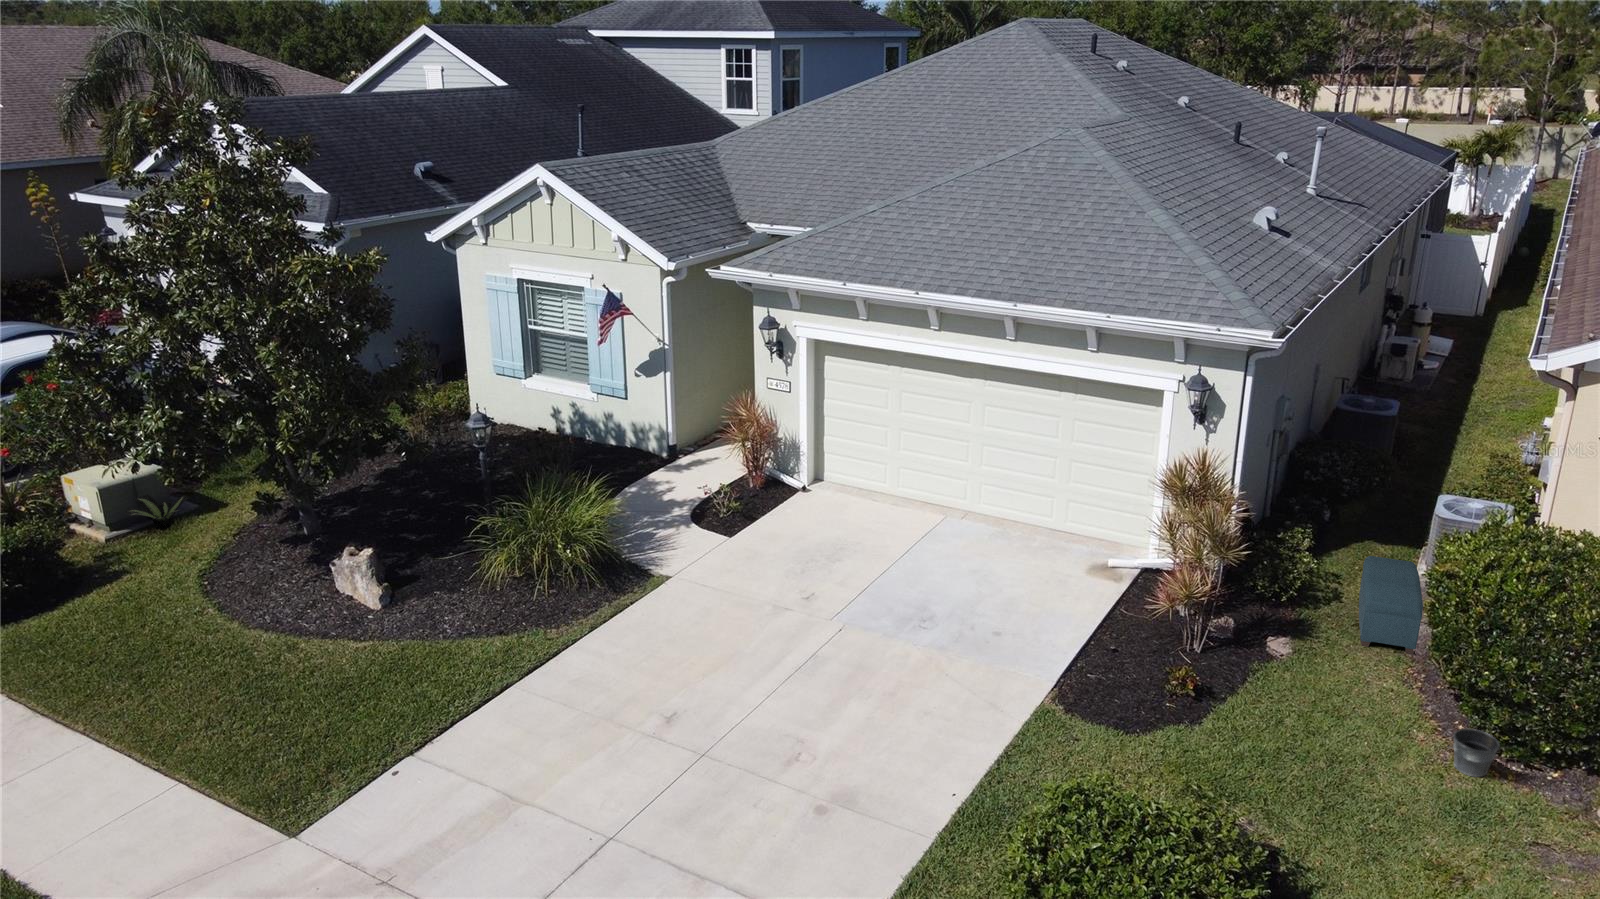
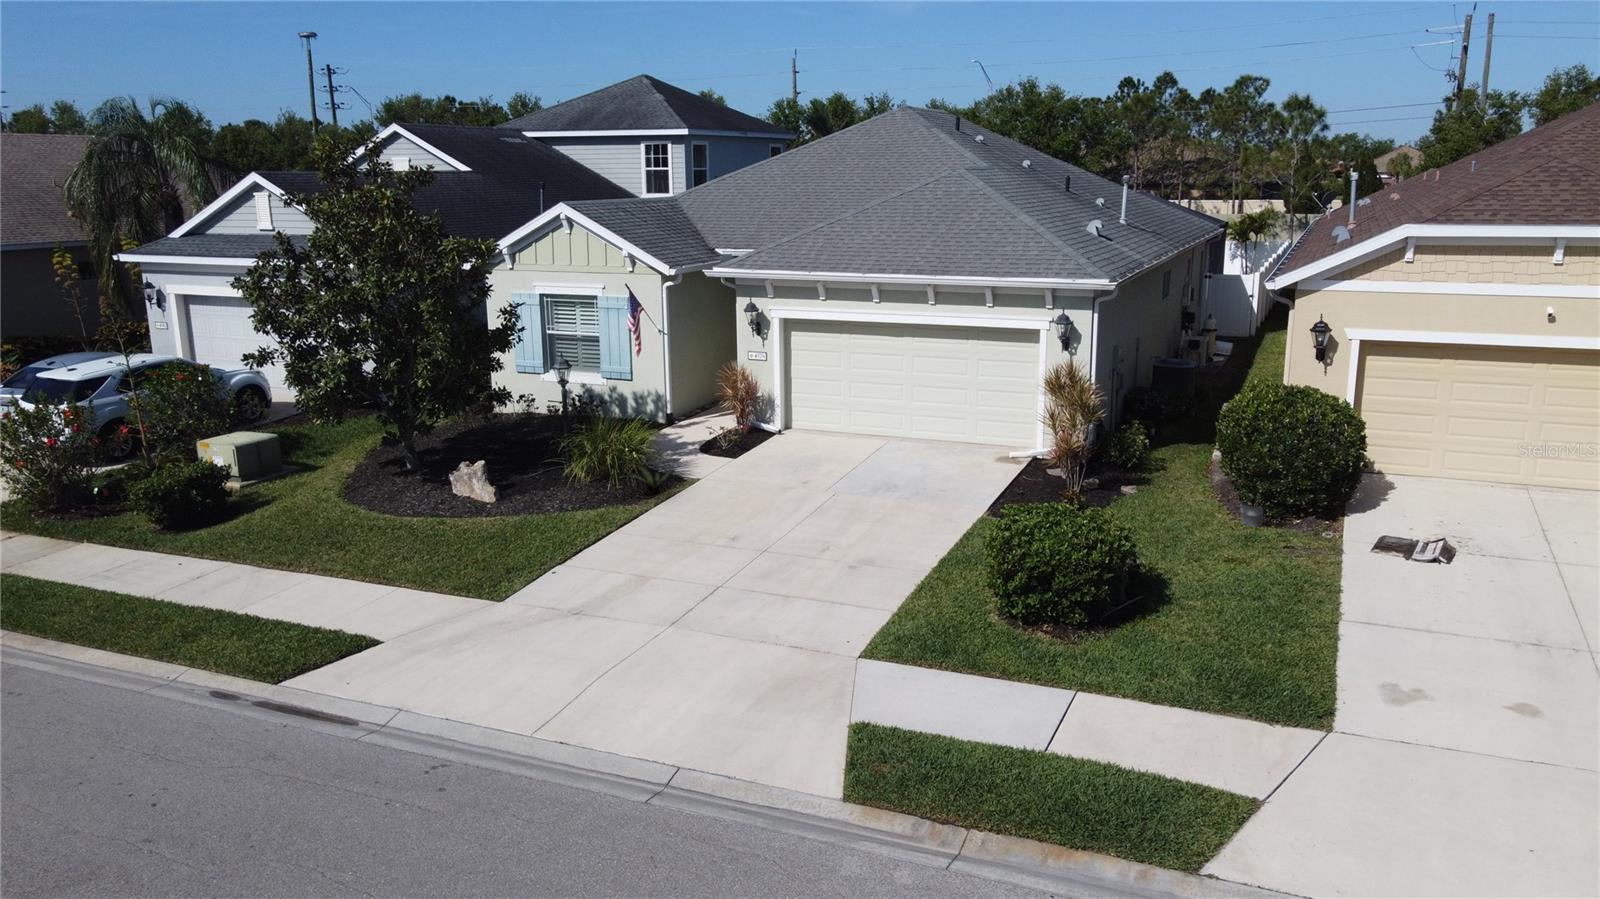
potted plant: present [125,494,190,529] -> present [628,465,675,493]
bench: present [1359,556,1423,654] -> none [1179,432,1218,484]

